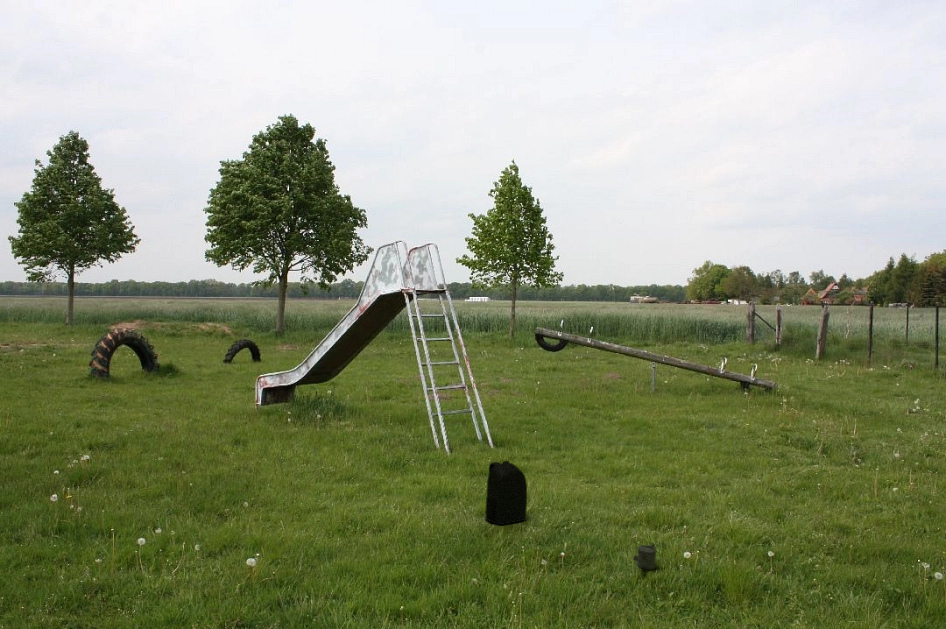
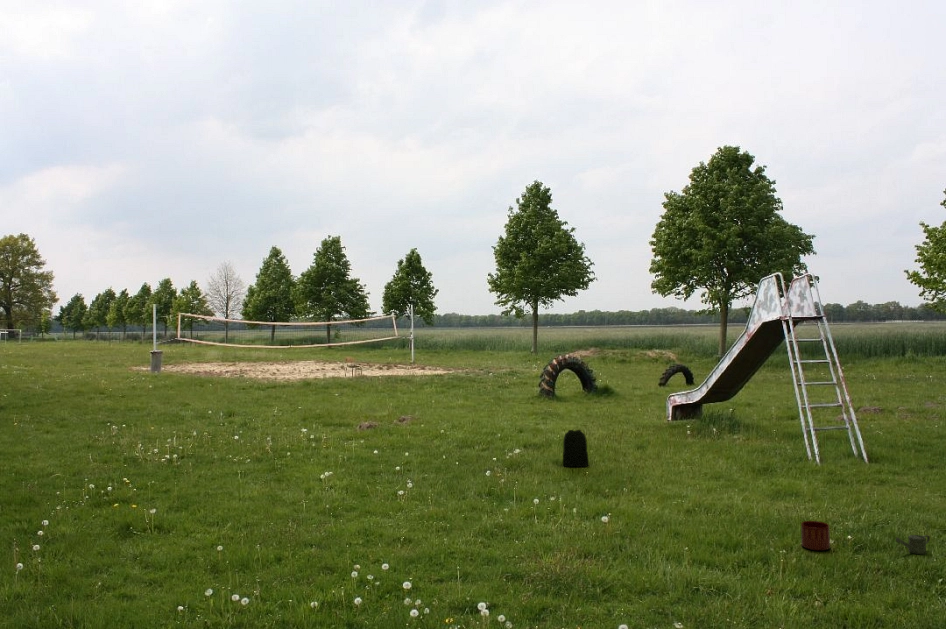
backpack: present [485,461,527,525] -> present [563,430,589,467]
planter: none [531,547,566,590] -> present [801,521,830,551]

